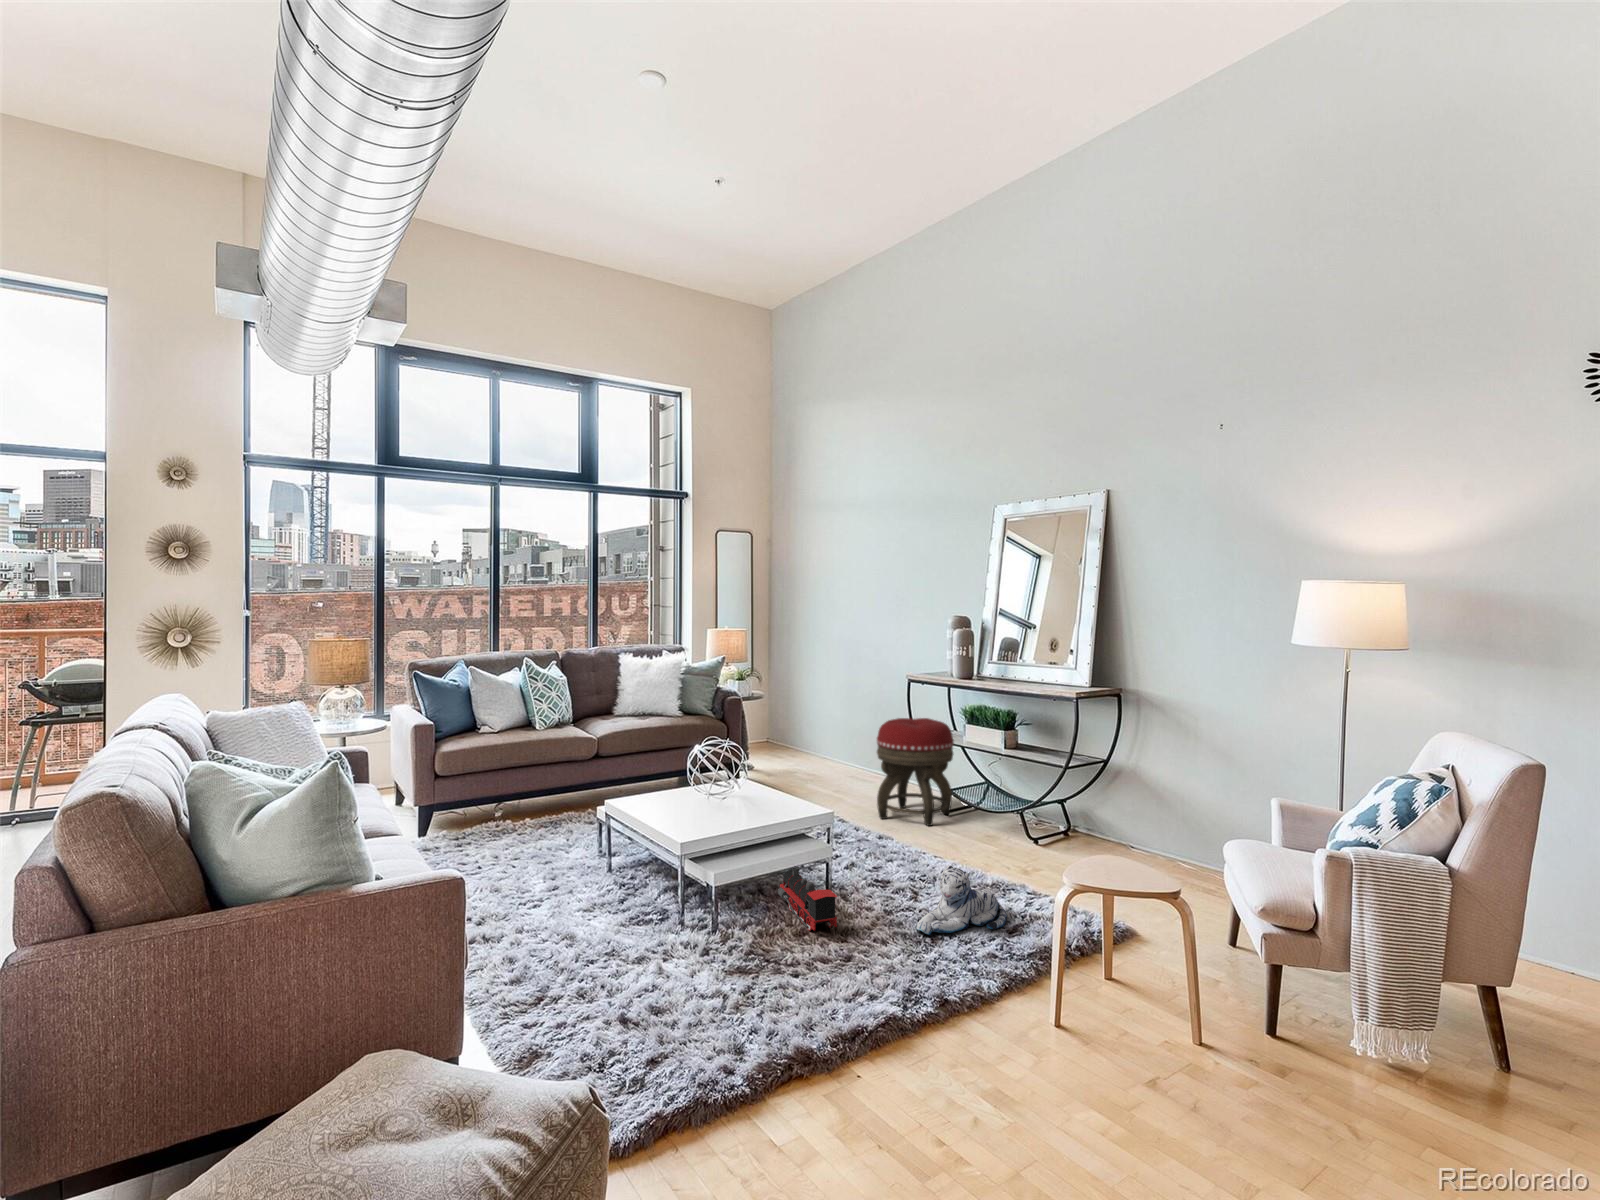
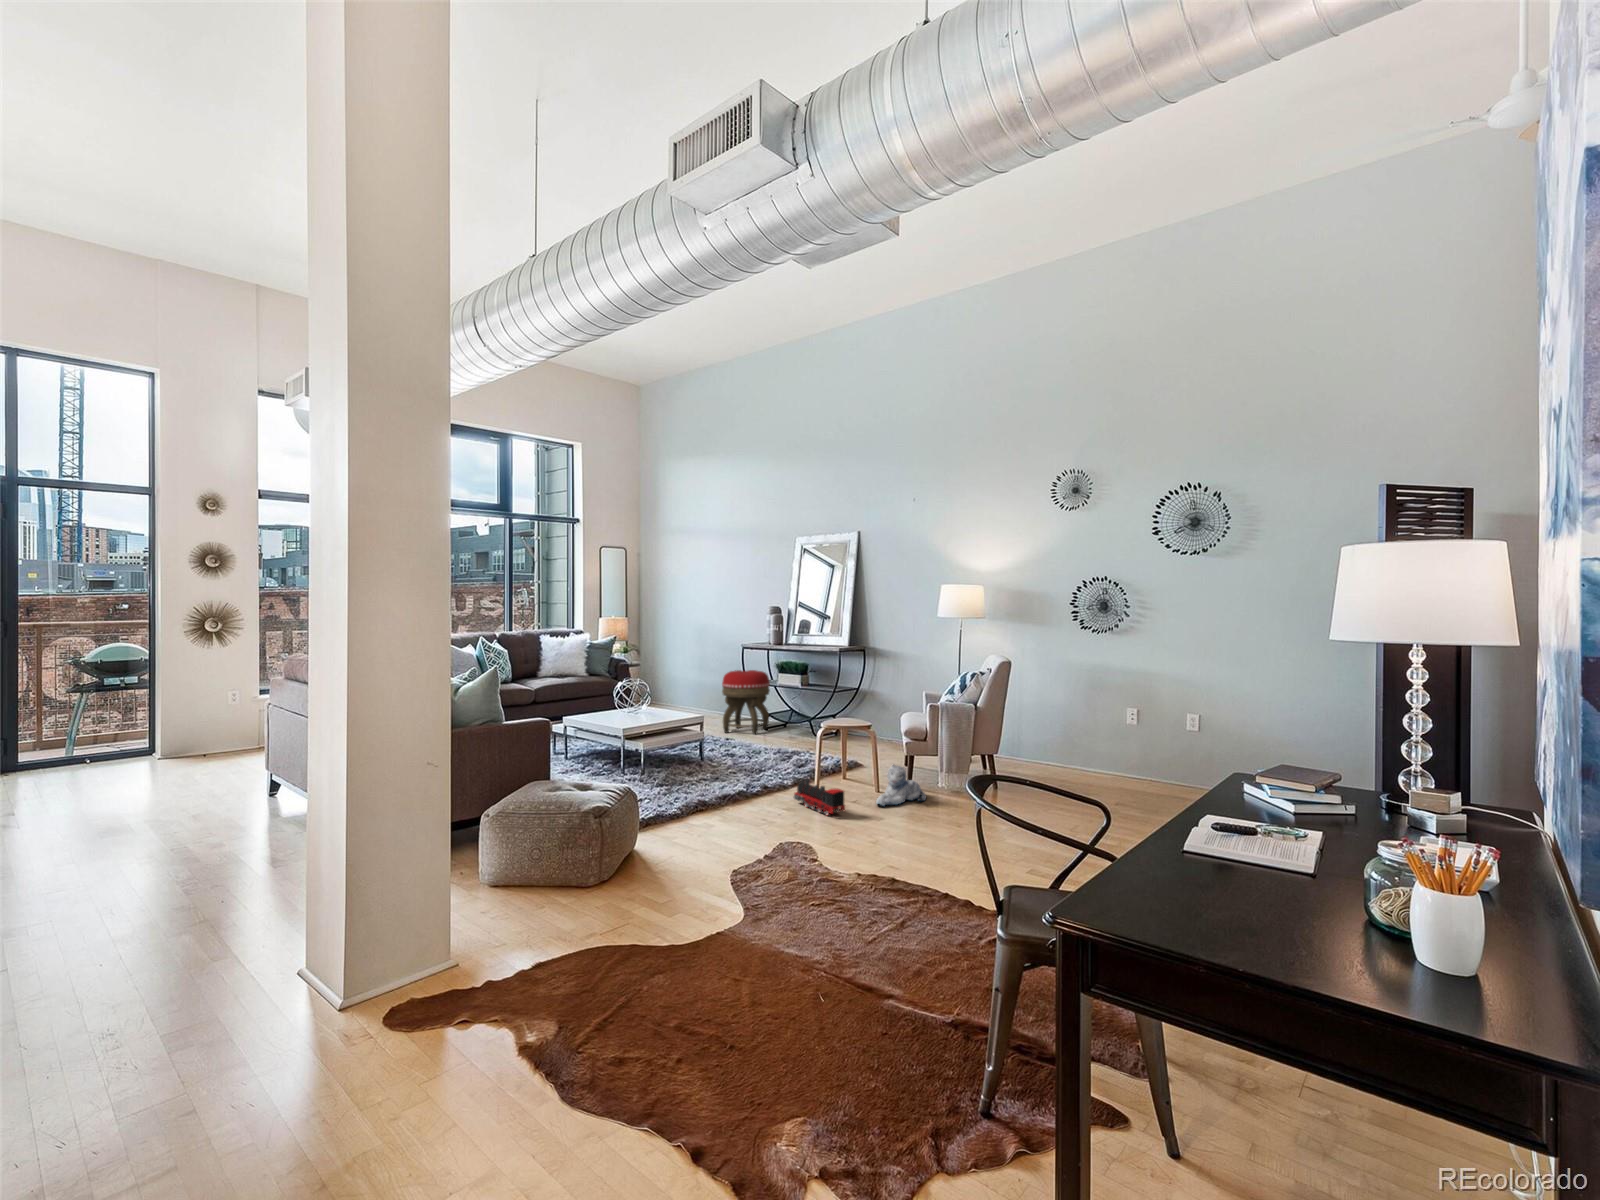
plush toy: present [916,865,1007,935] -> present [876,765,926,806]
toy train: present [778,867,837,931] -> present [794,778,845,815]

